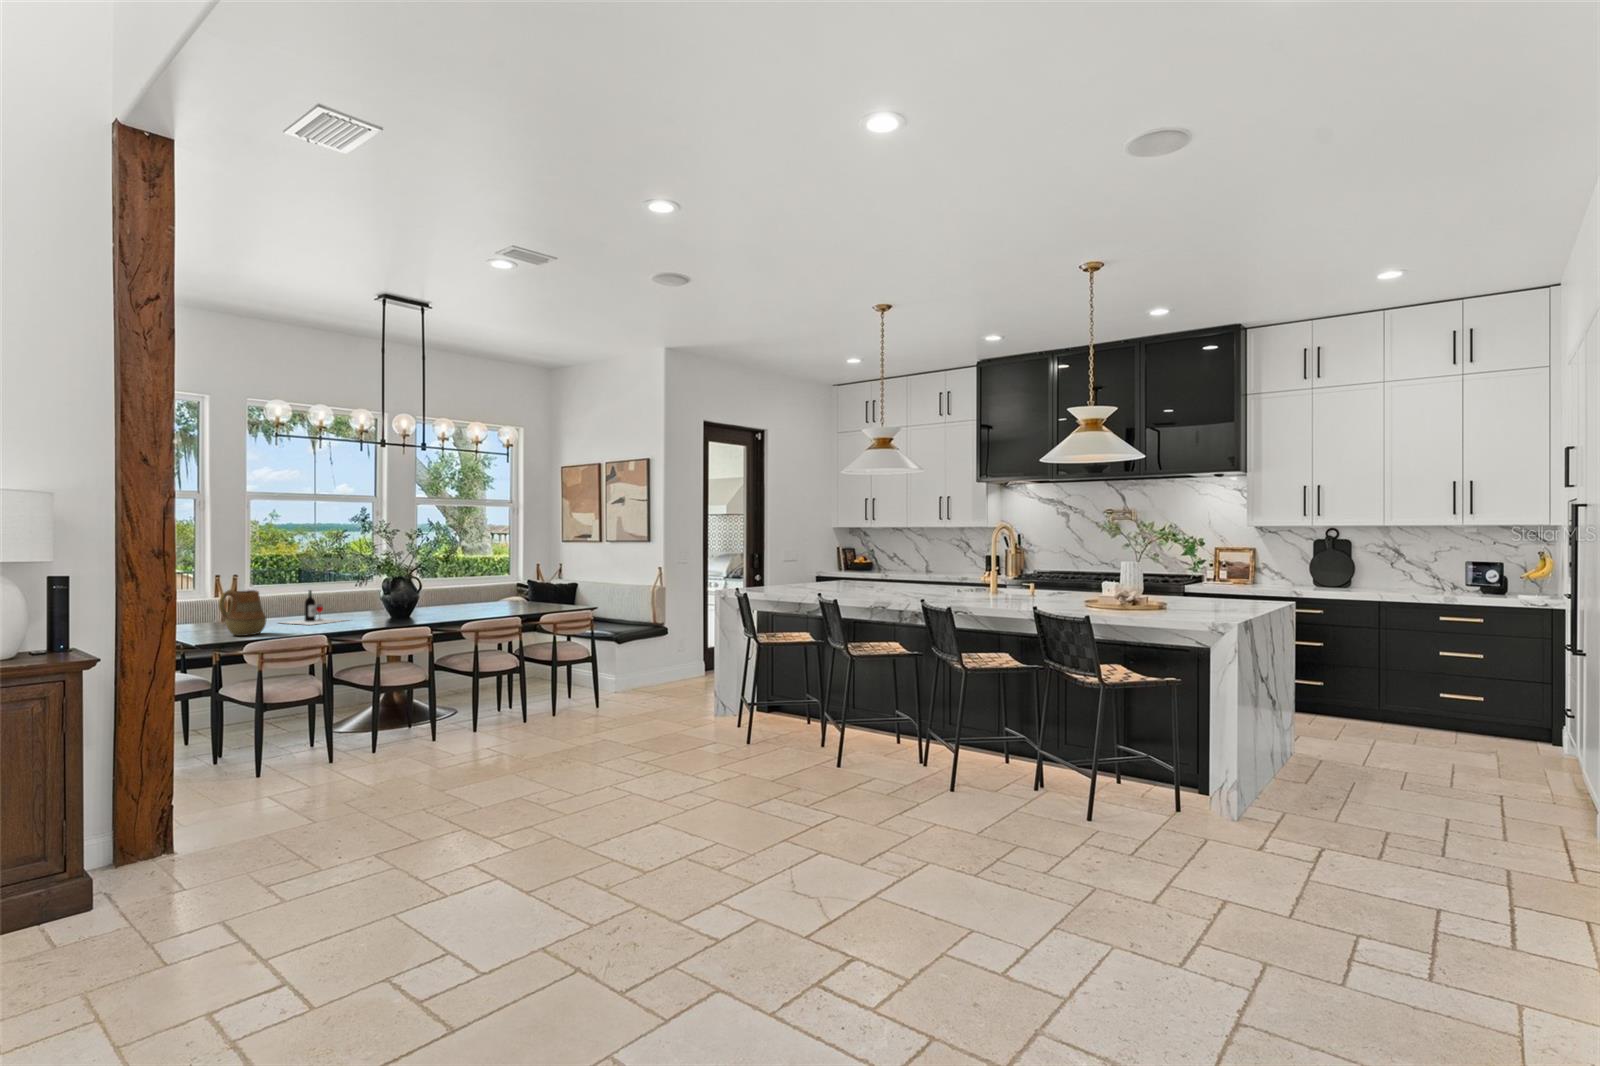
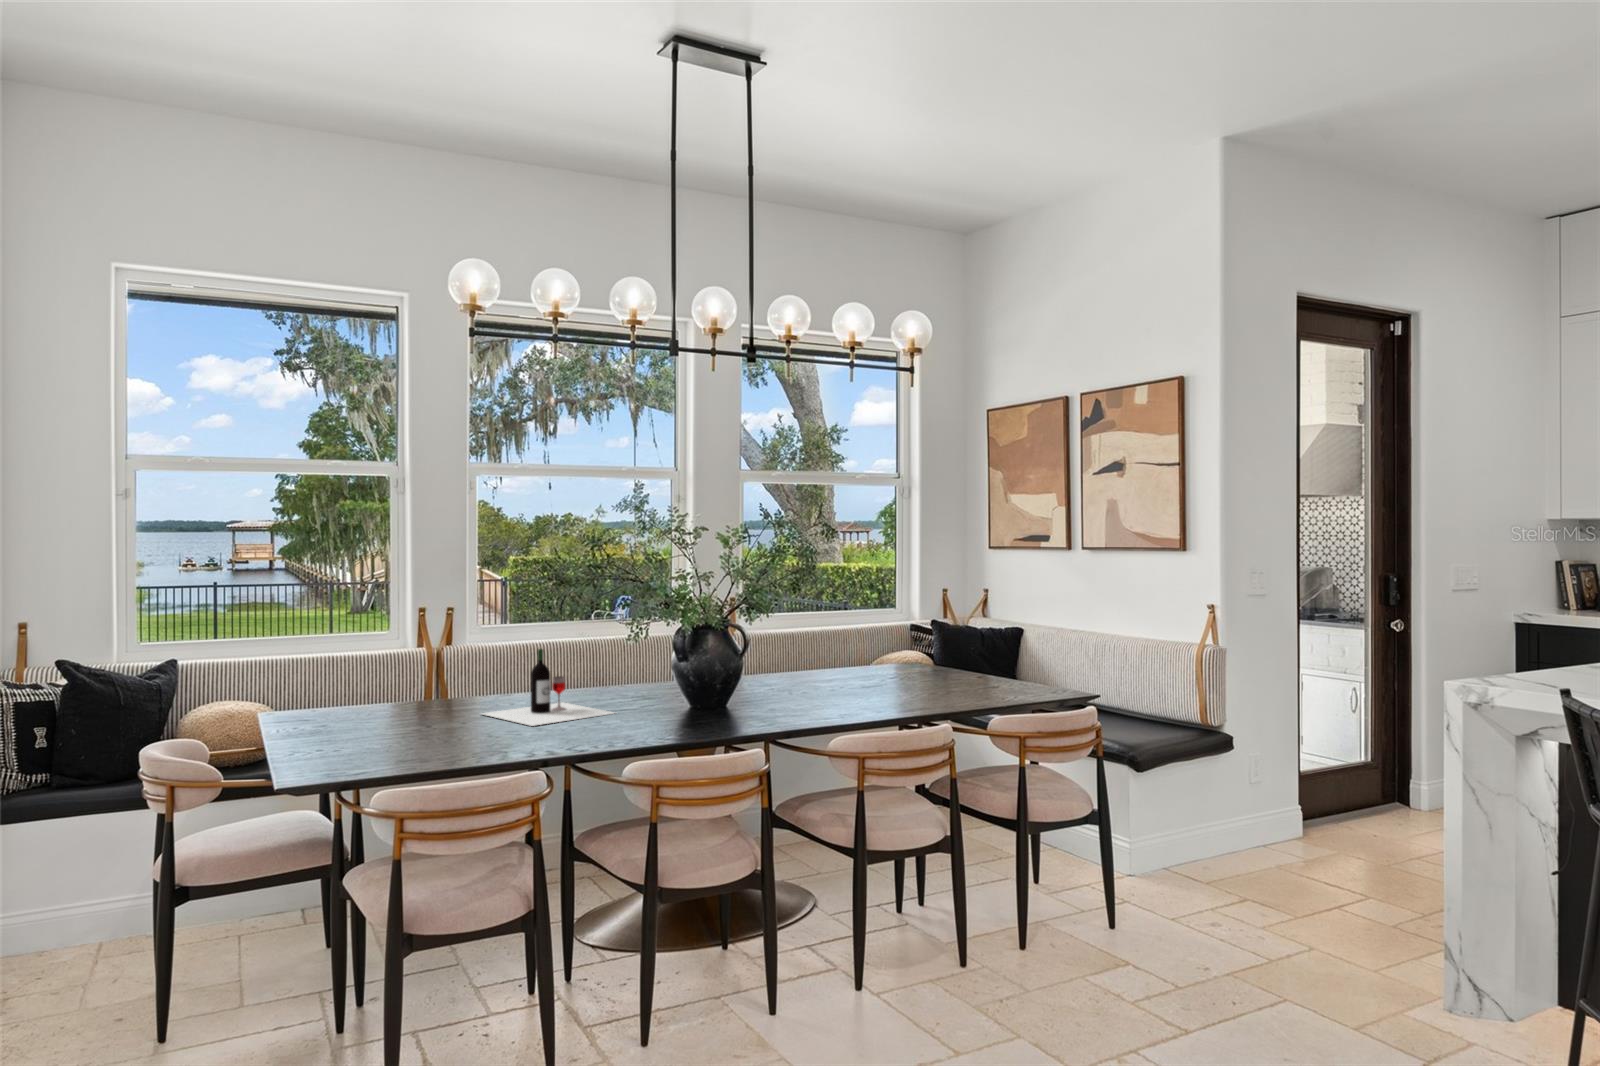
pitcher: present [219,590,266,636] -> none [341,657,433,760]

